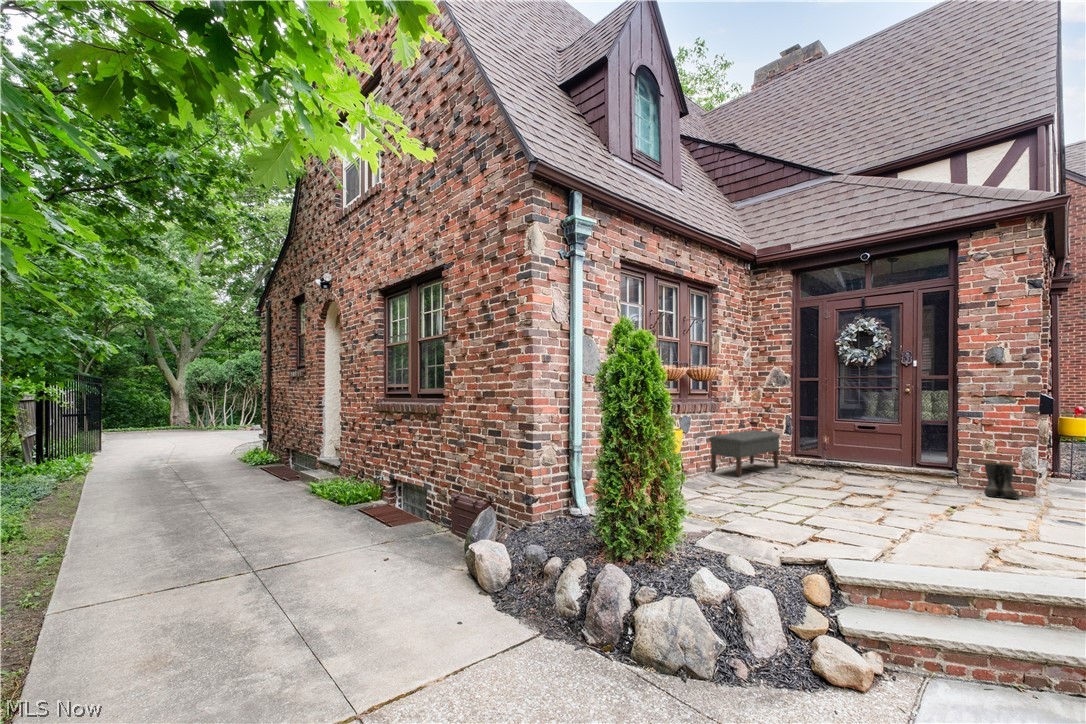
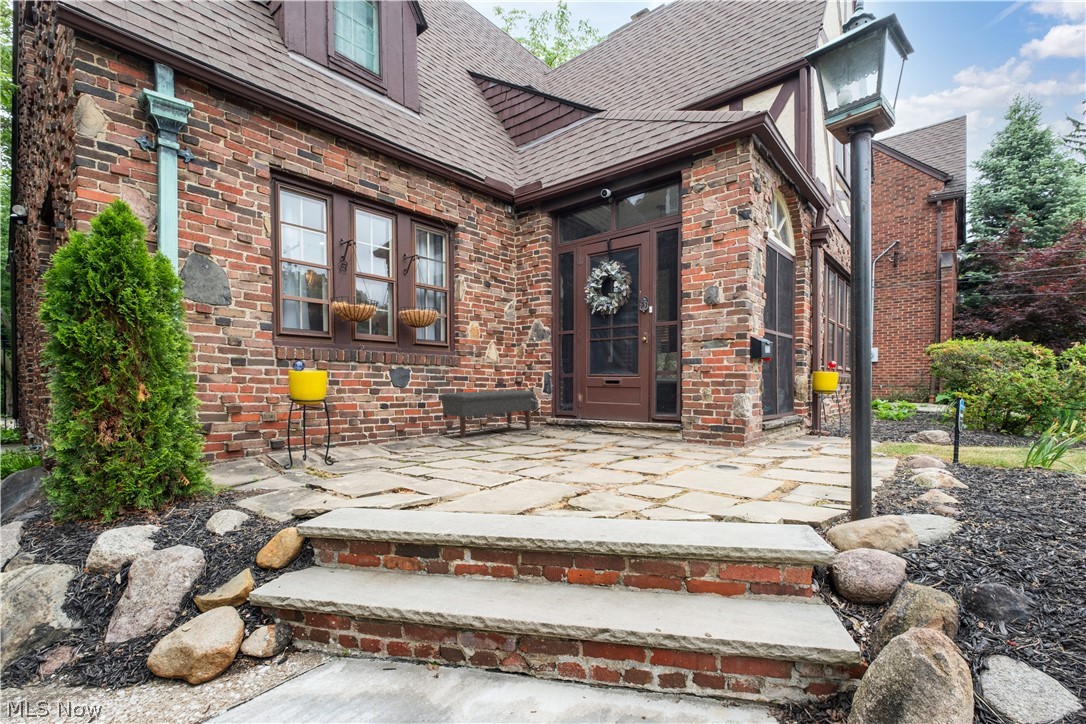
boots: present [984,462,1018,499] -> none [690,410,722,447]

